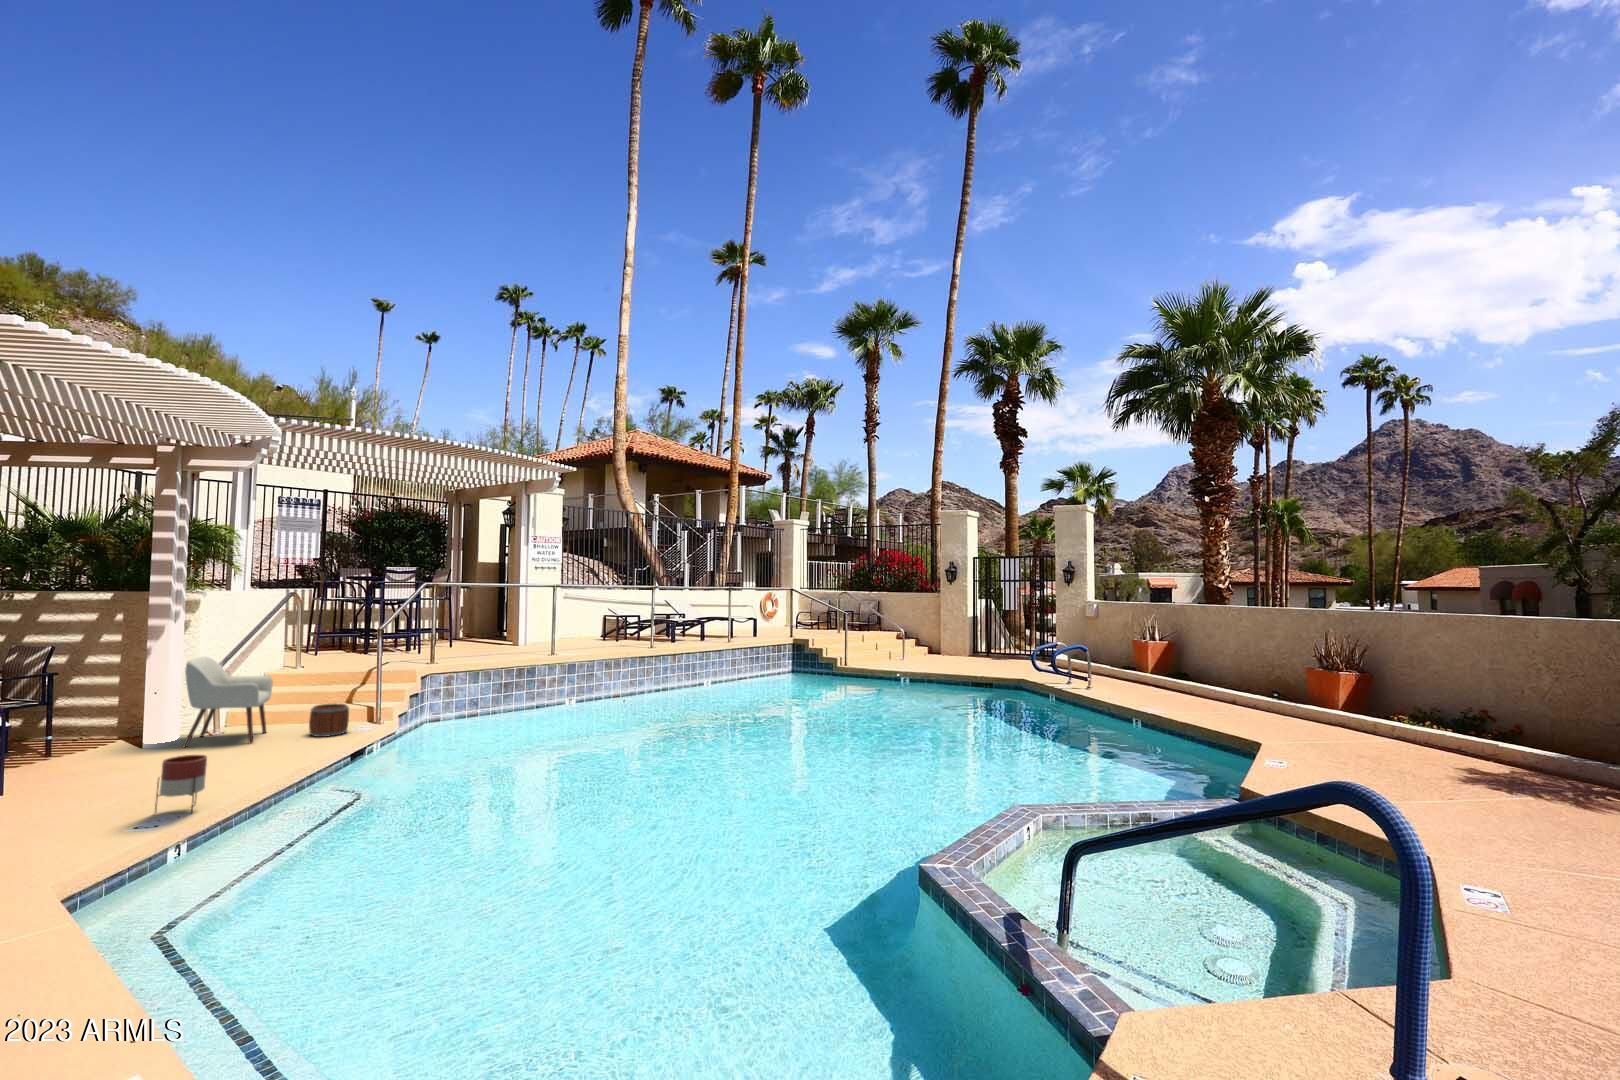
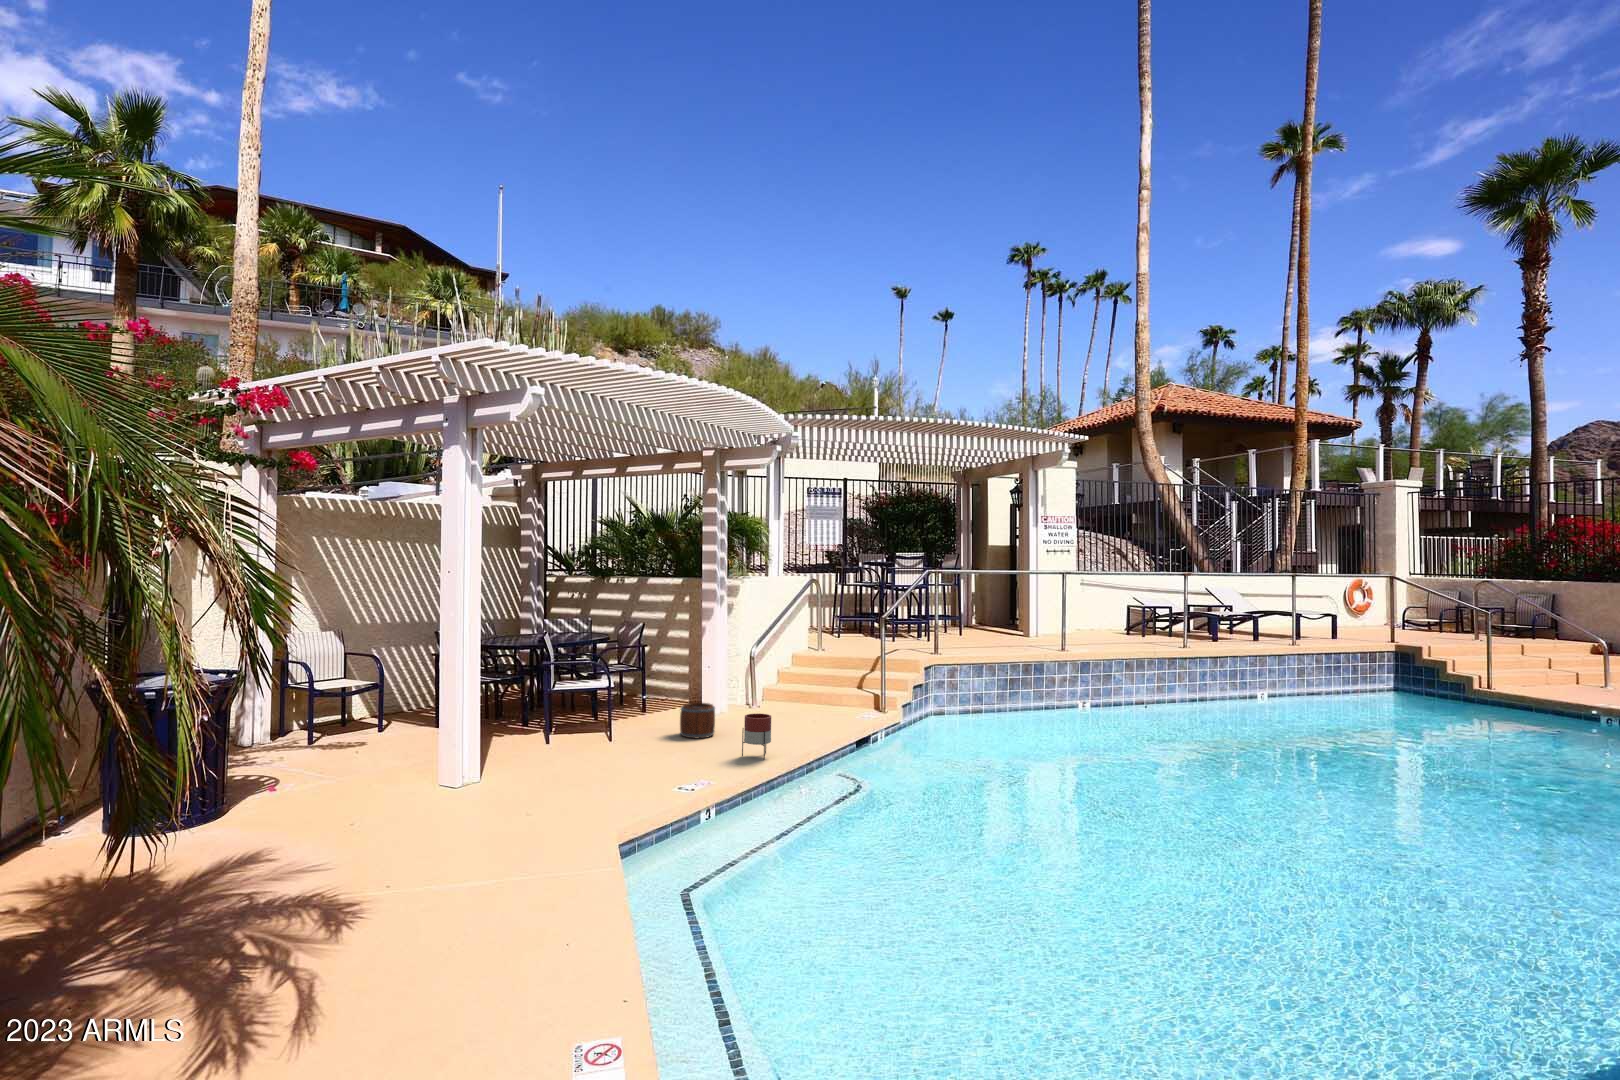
chair: present [183,657,273,747] -> none [753,635,812,713]
bucket: present [309,703,349,737] -> present [680,703,715,738]

